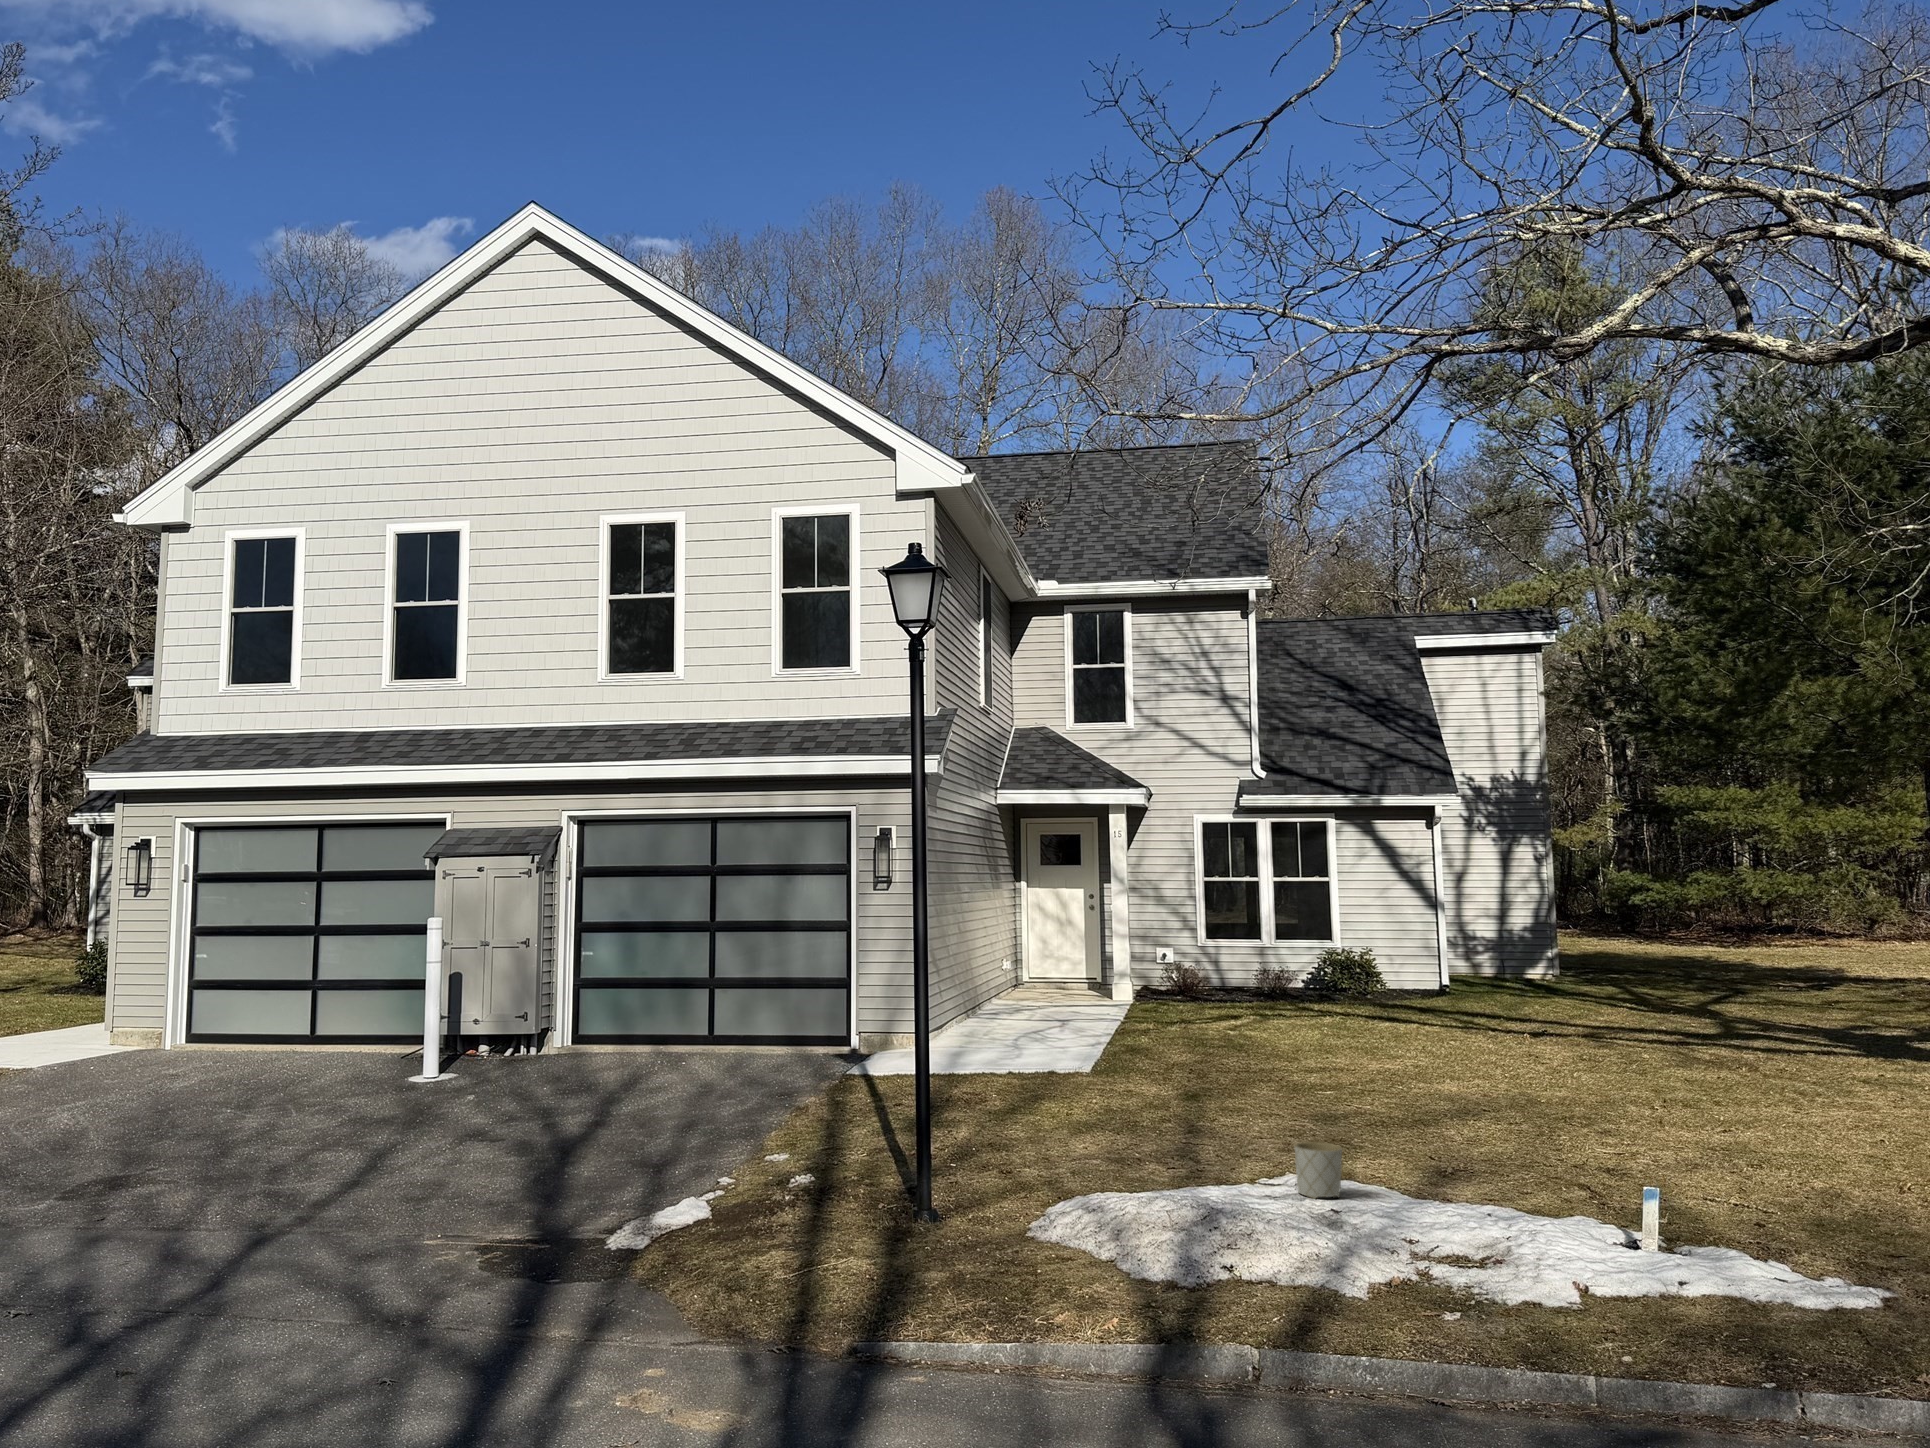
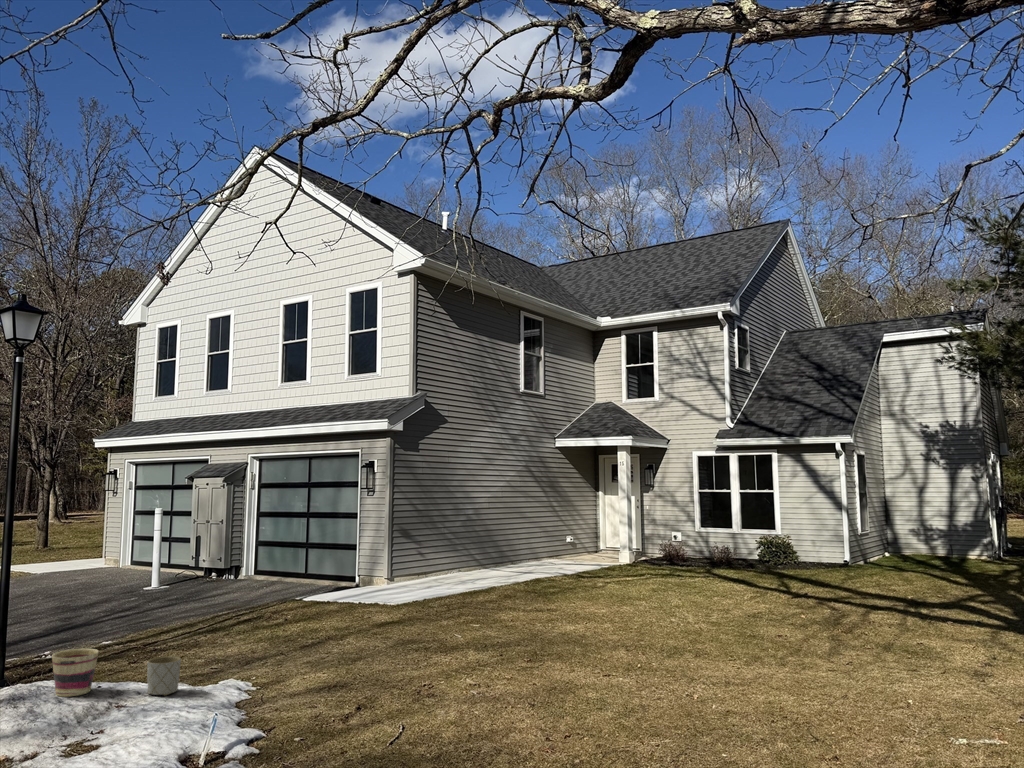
basket: none [1197,1139,1262,1210] -> present [52,649,99,697]

